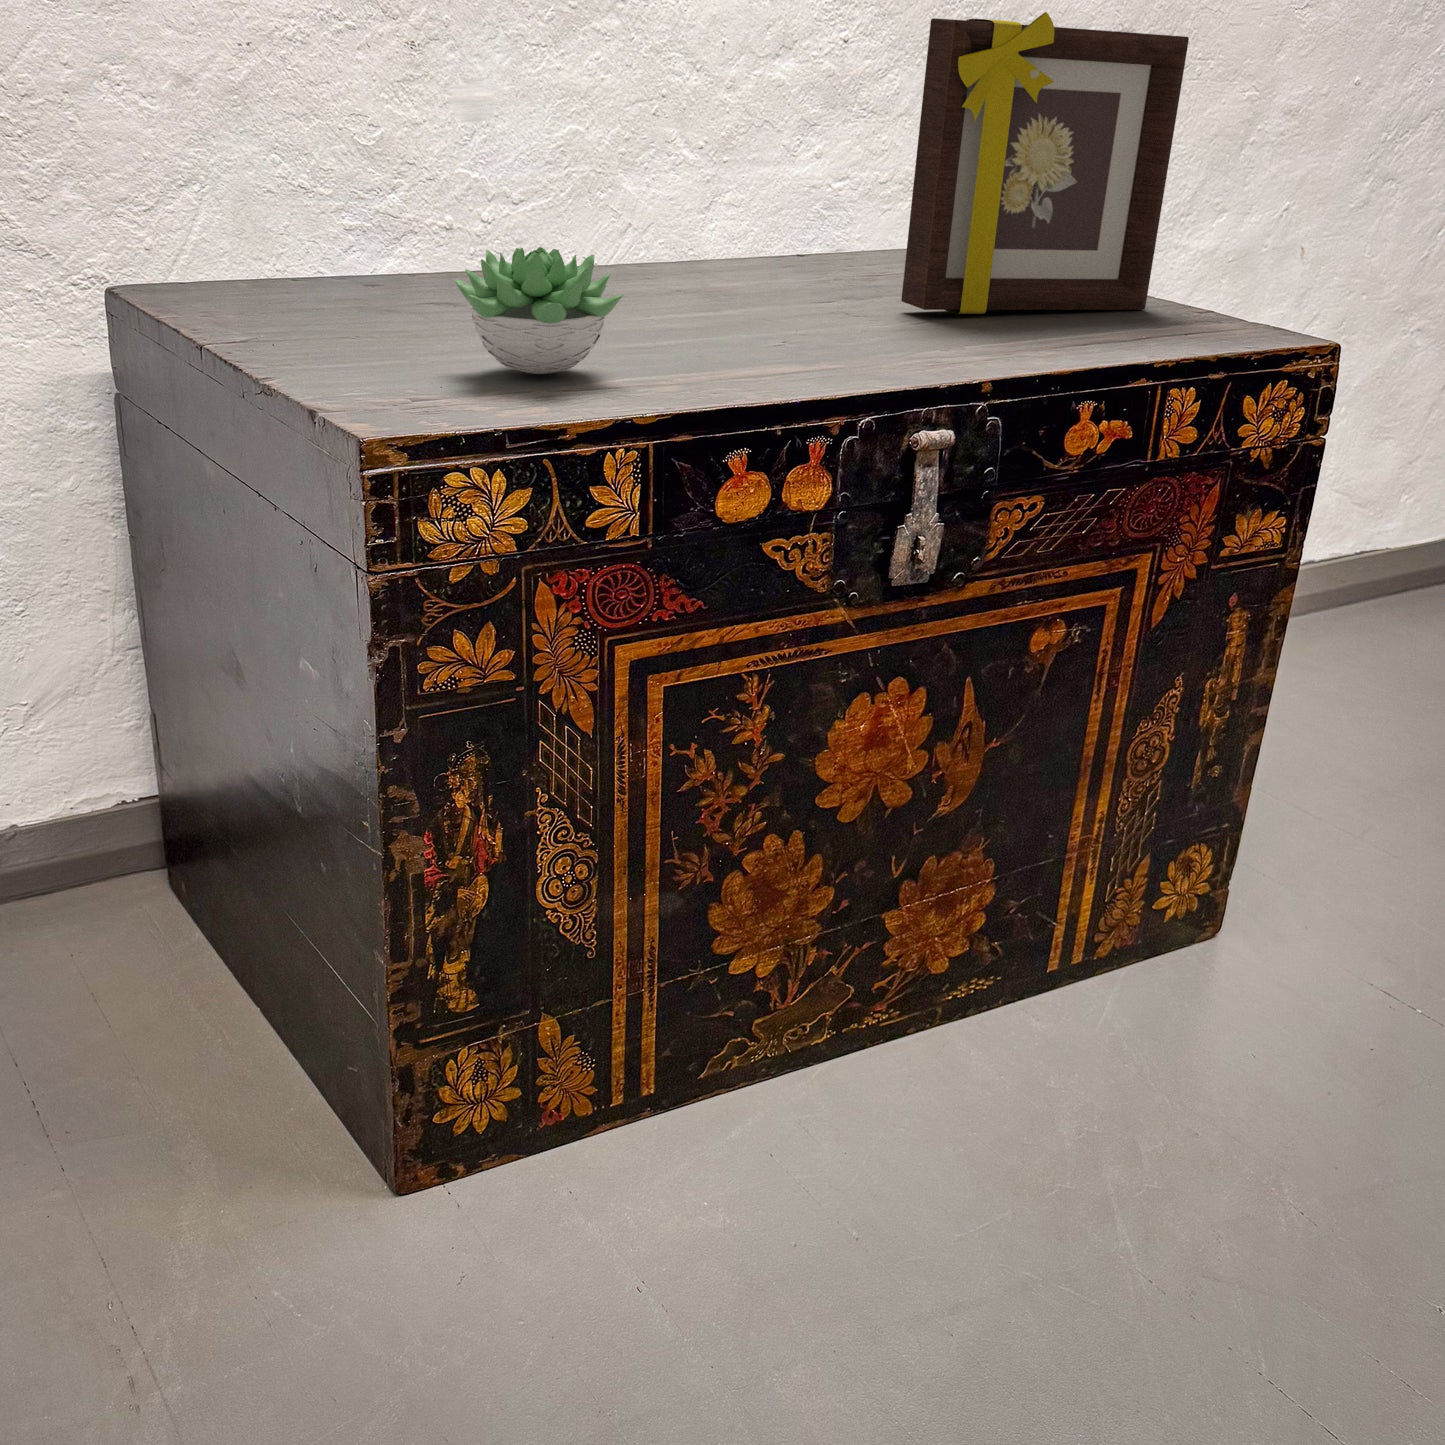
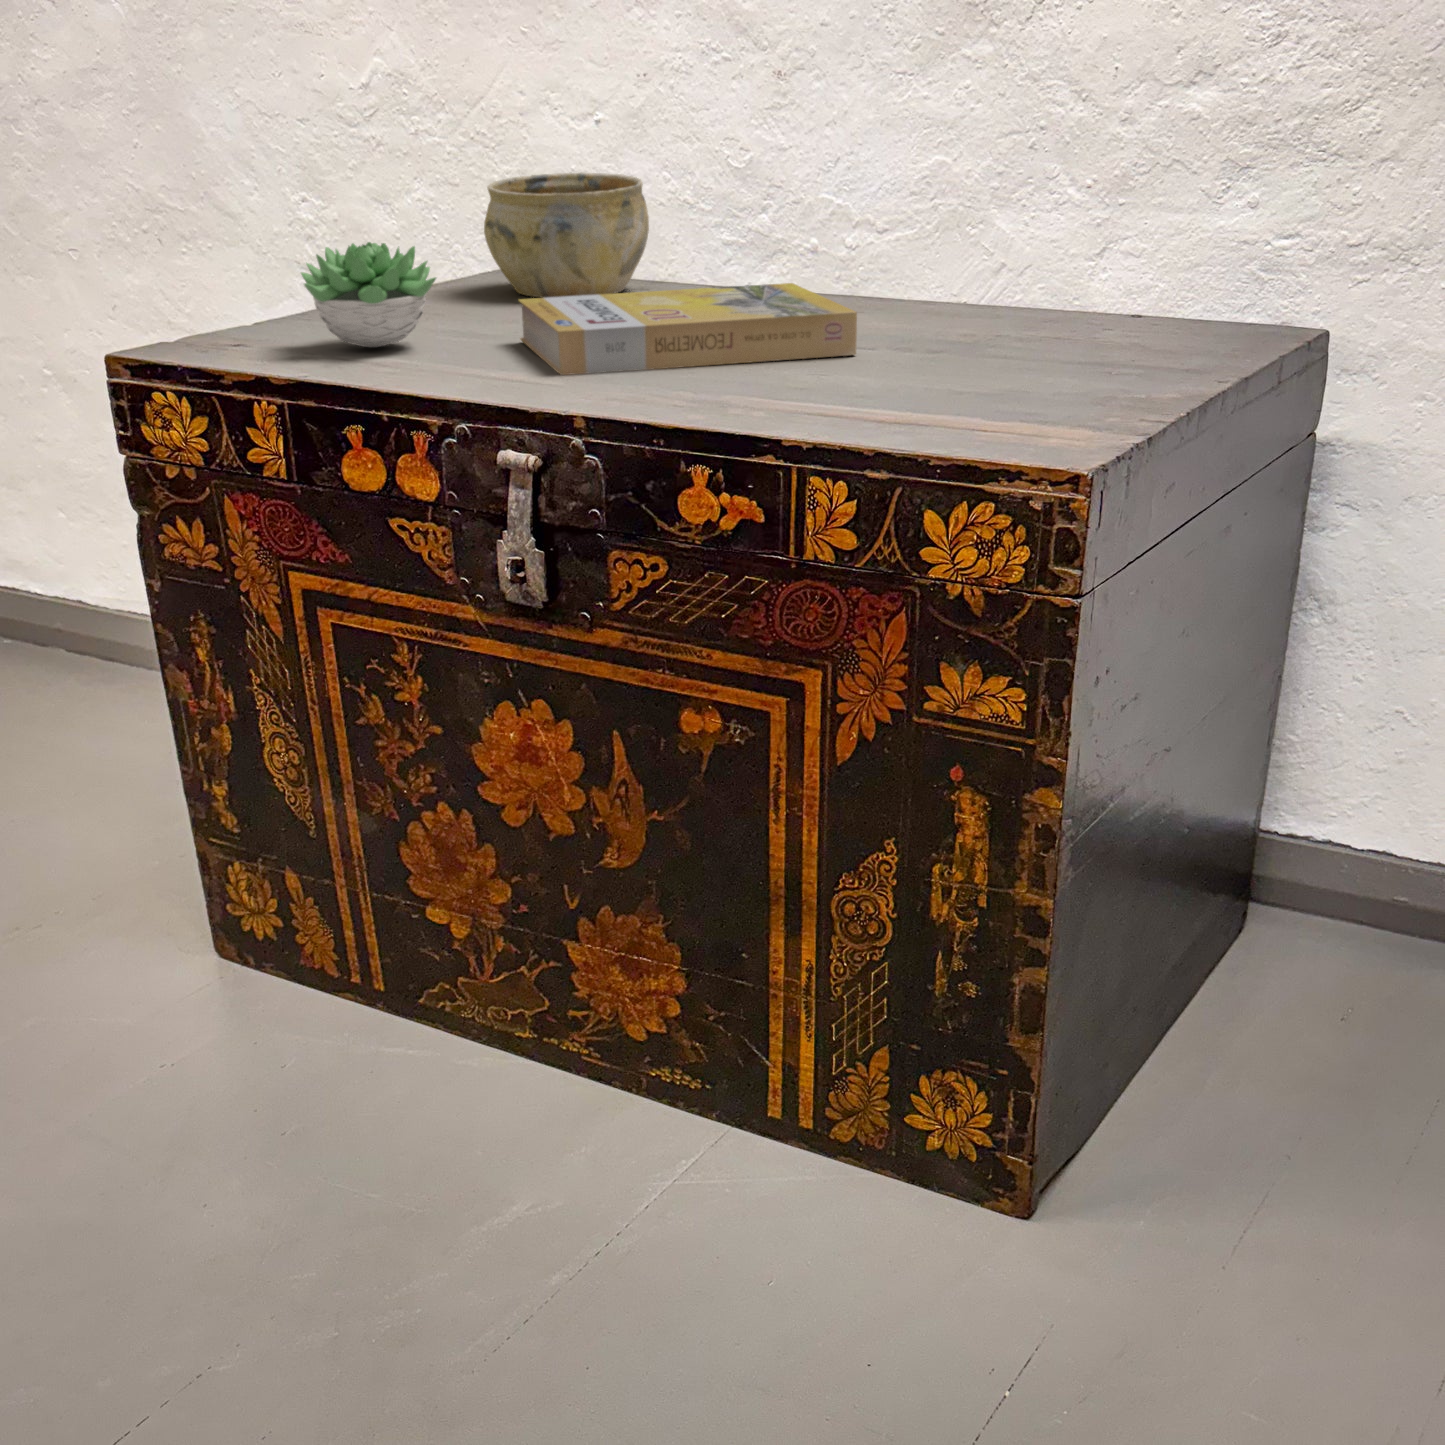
picture frame: present [901,12,1189,314] -> none [851,32,1181,409]
ceramic bowl: none [196,160,396,311] -> present [484,172,649,298]
book: none [598,254,848,360] -> present [519,283,857,375]

